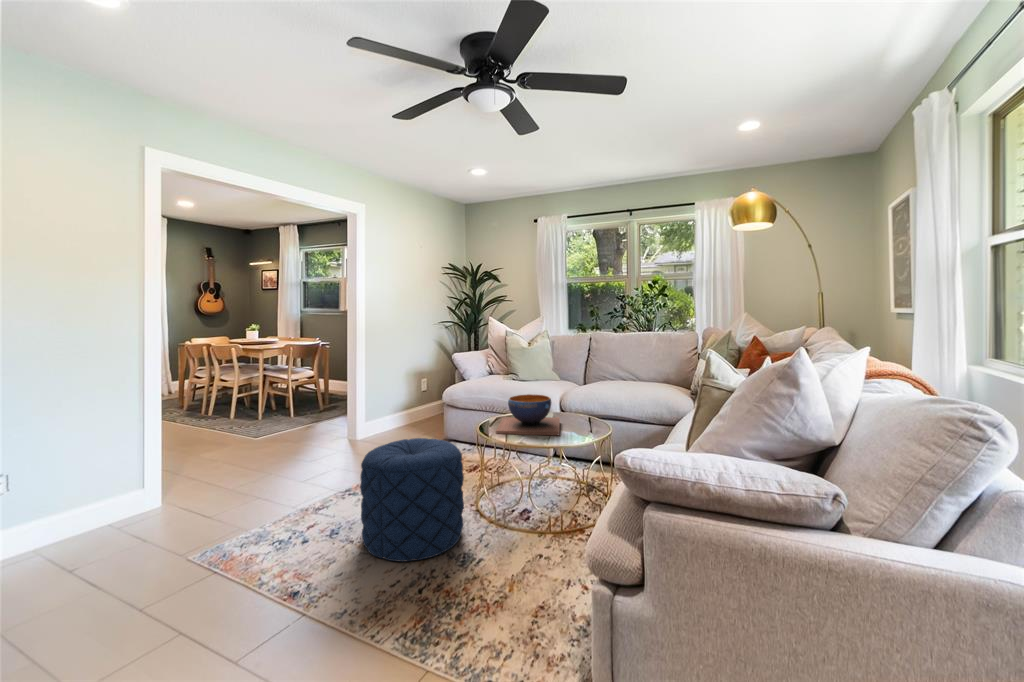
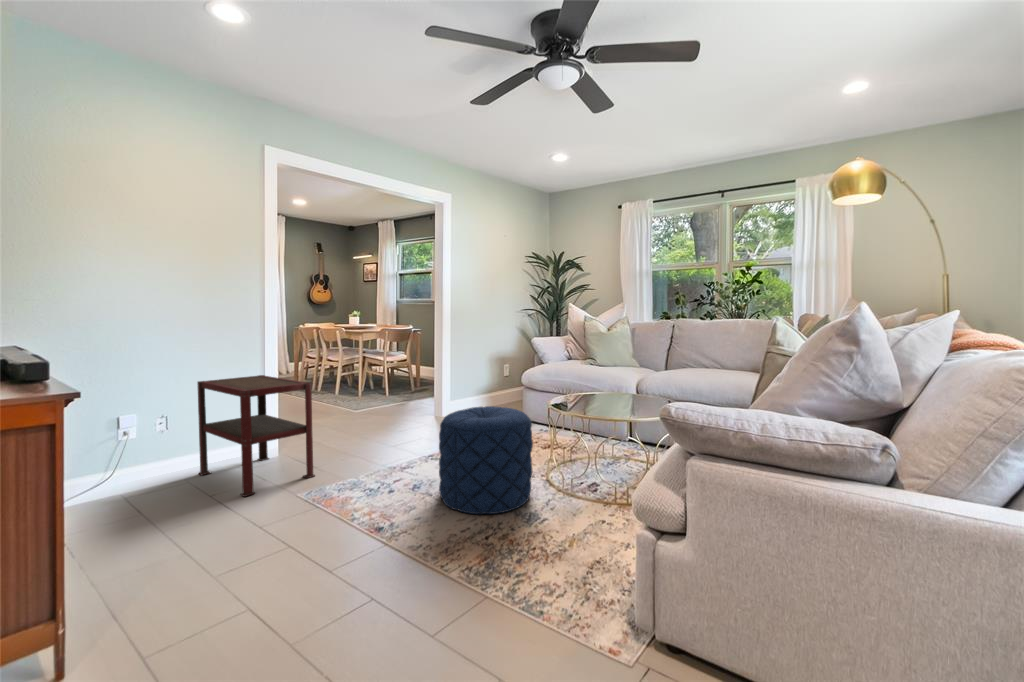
decorative bowl: present [496,394,560,435] -> none [566,372,632,411]
side table: none [47,413,210,568] -> present [197,375,315,497]

